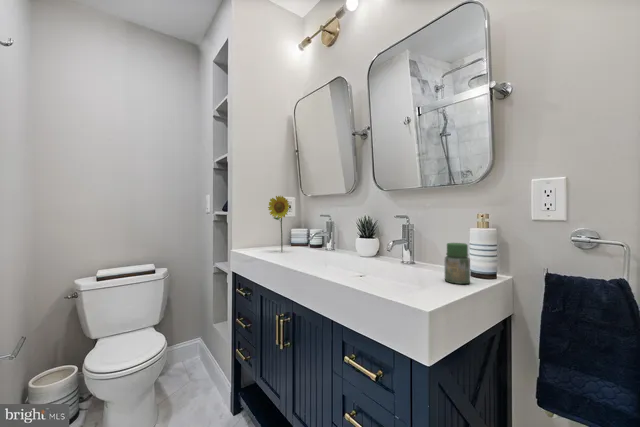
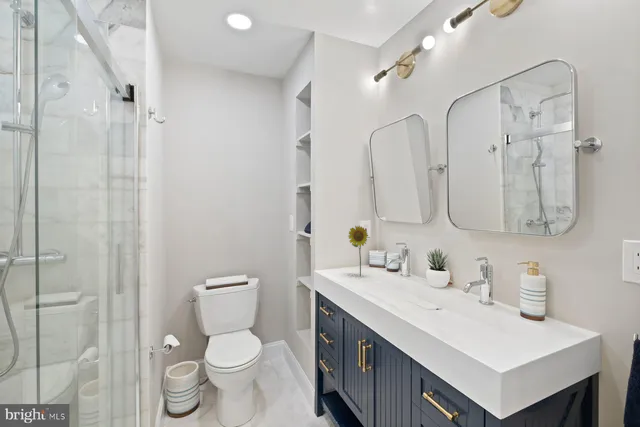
jar: present [445,243,470,284] -> none [526,295,554,339]

